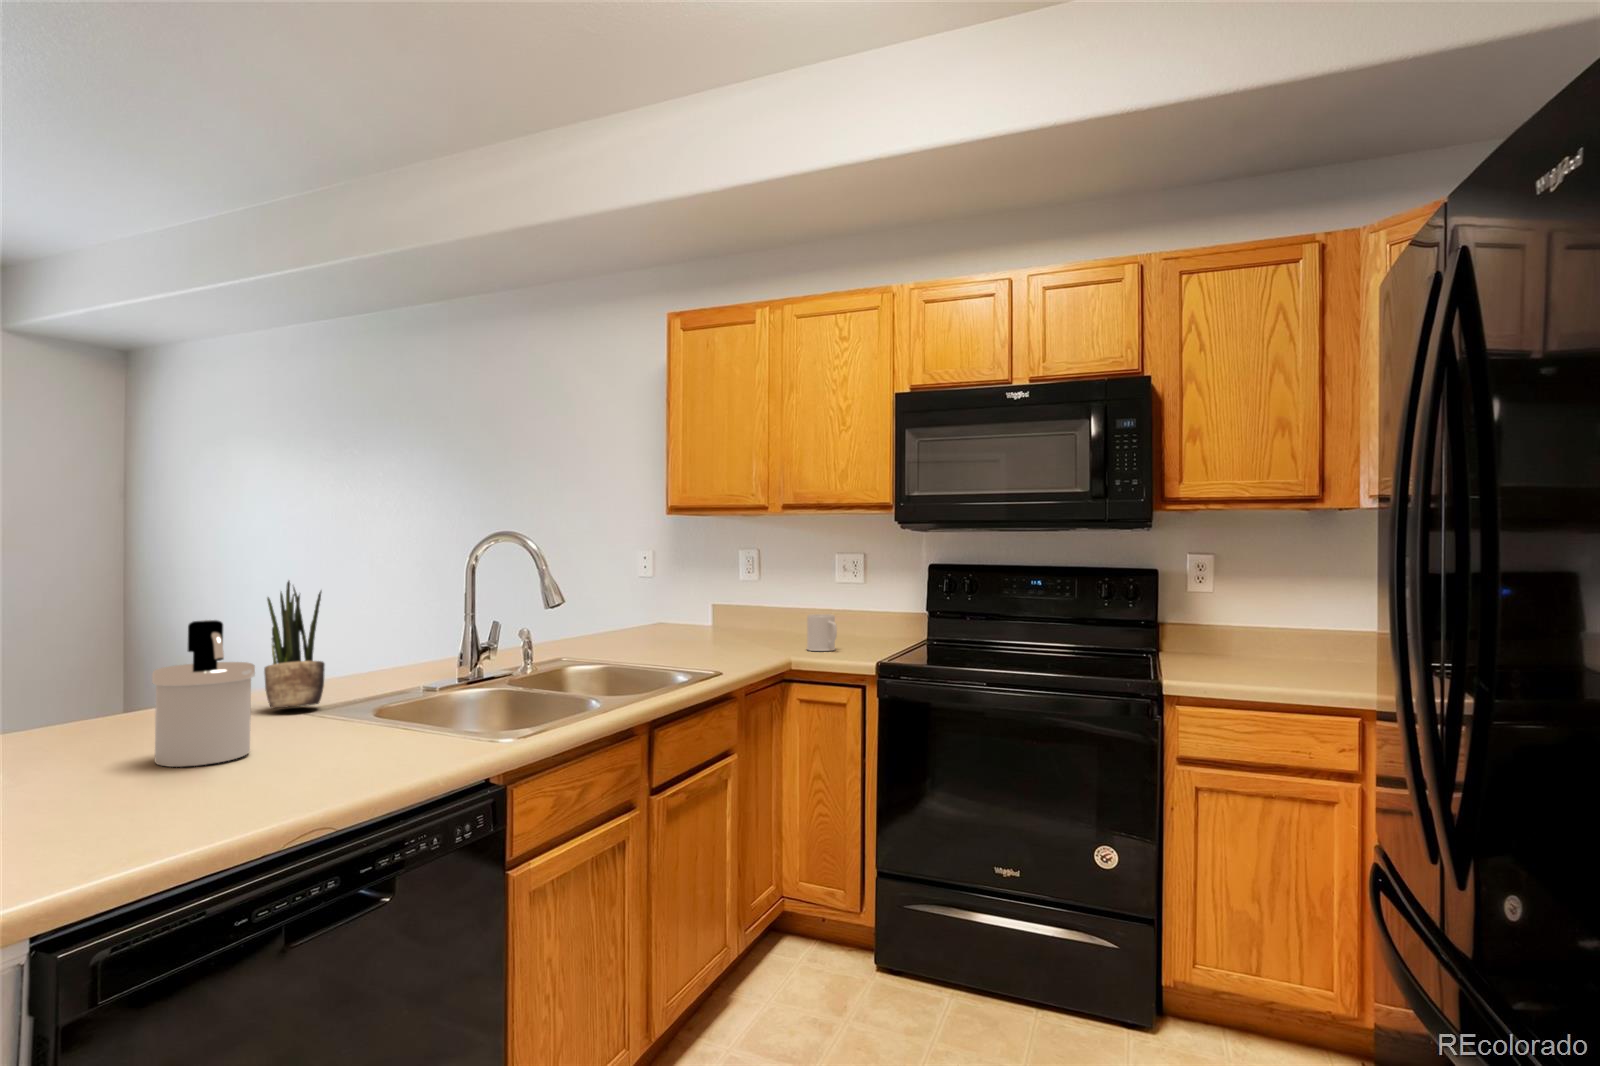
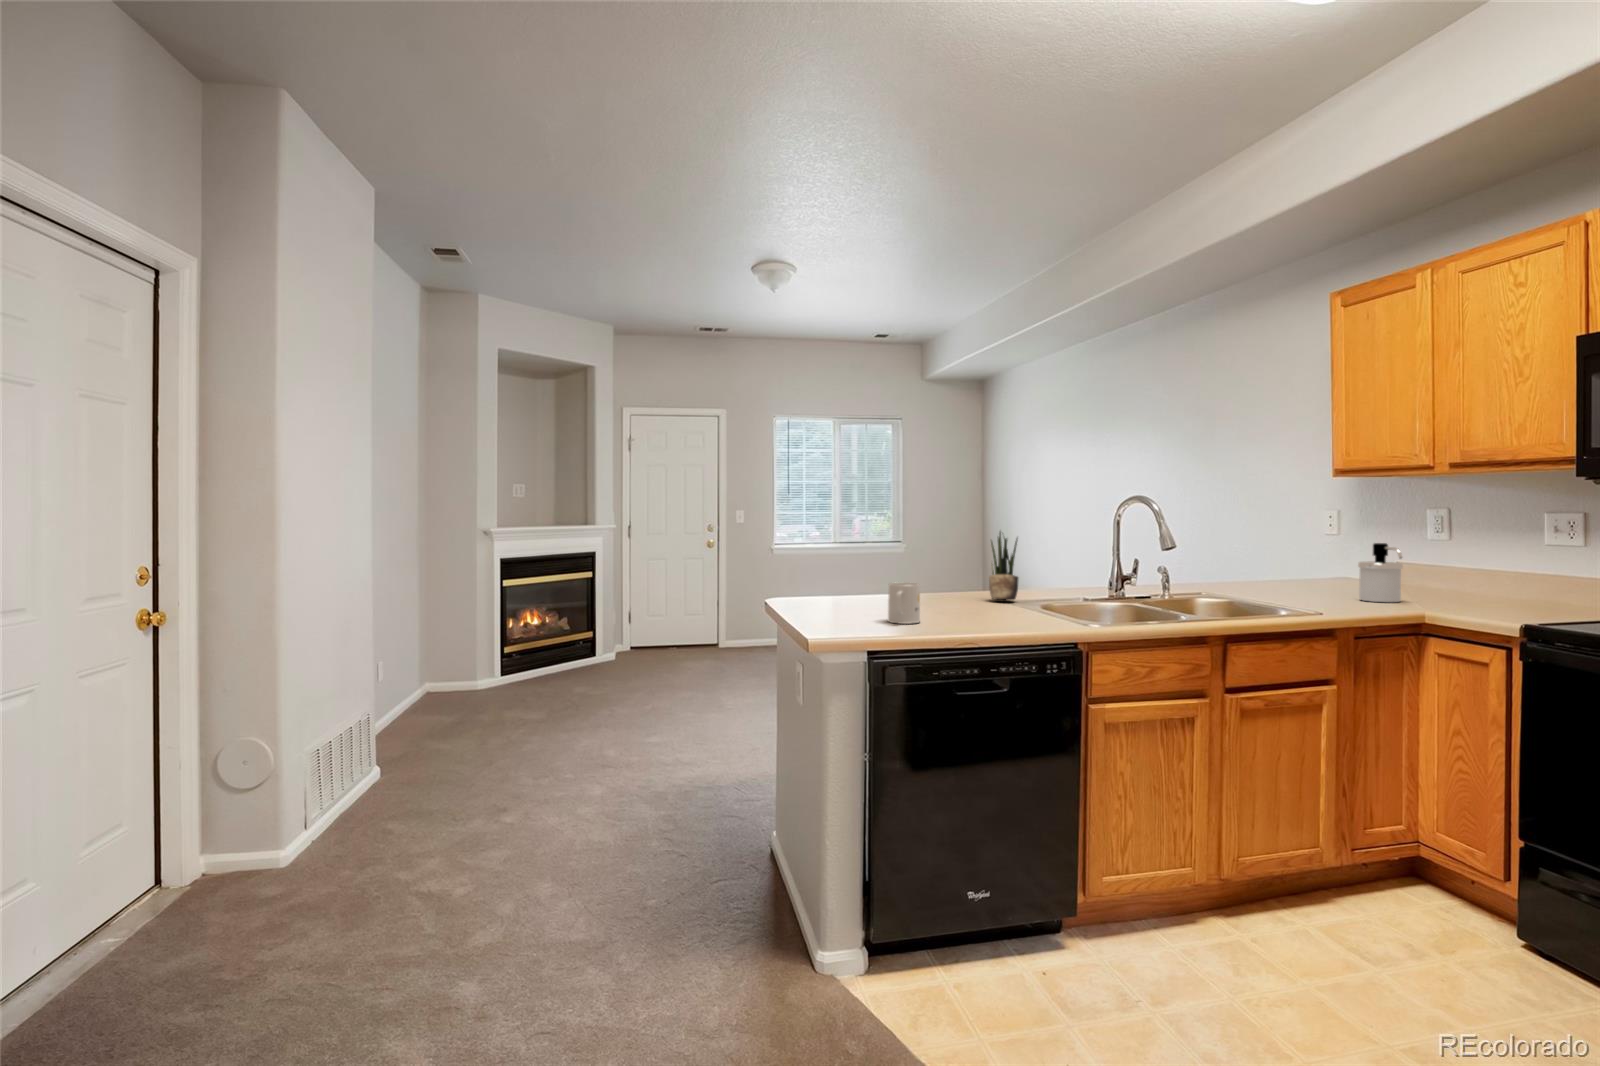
mug: present [807,614,837,651] -> present [888,582,920,624]
soap dispenser: present [152,620,255,767] -> present [1358,543,1403,602]

